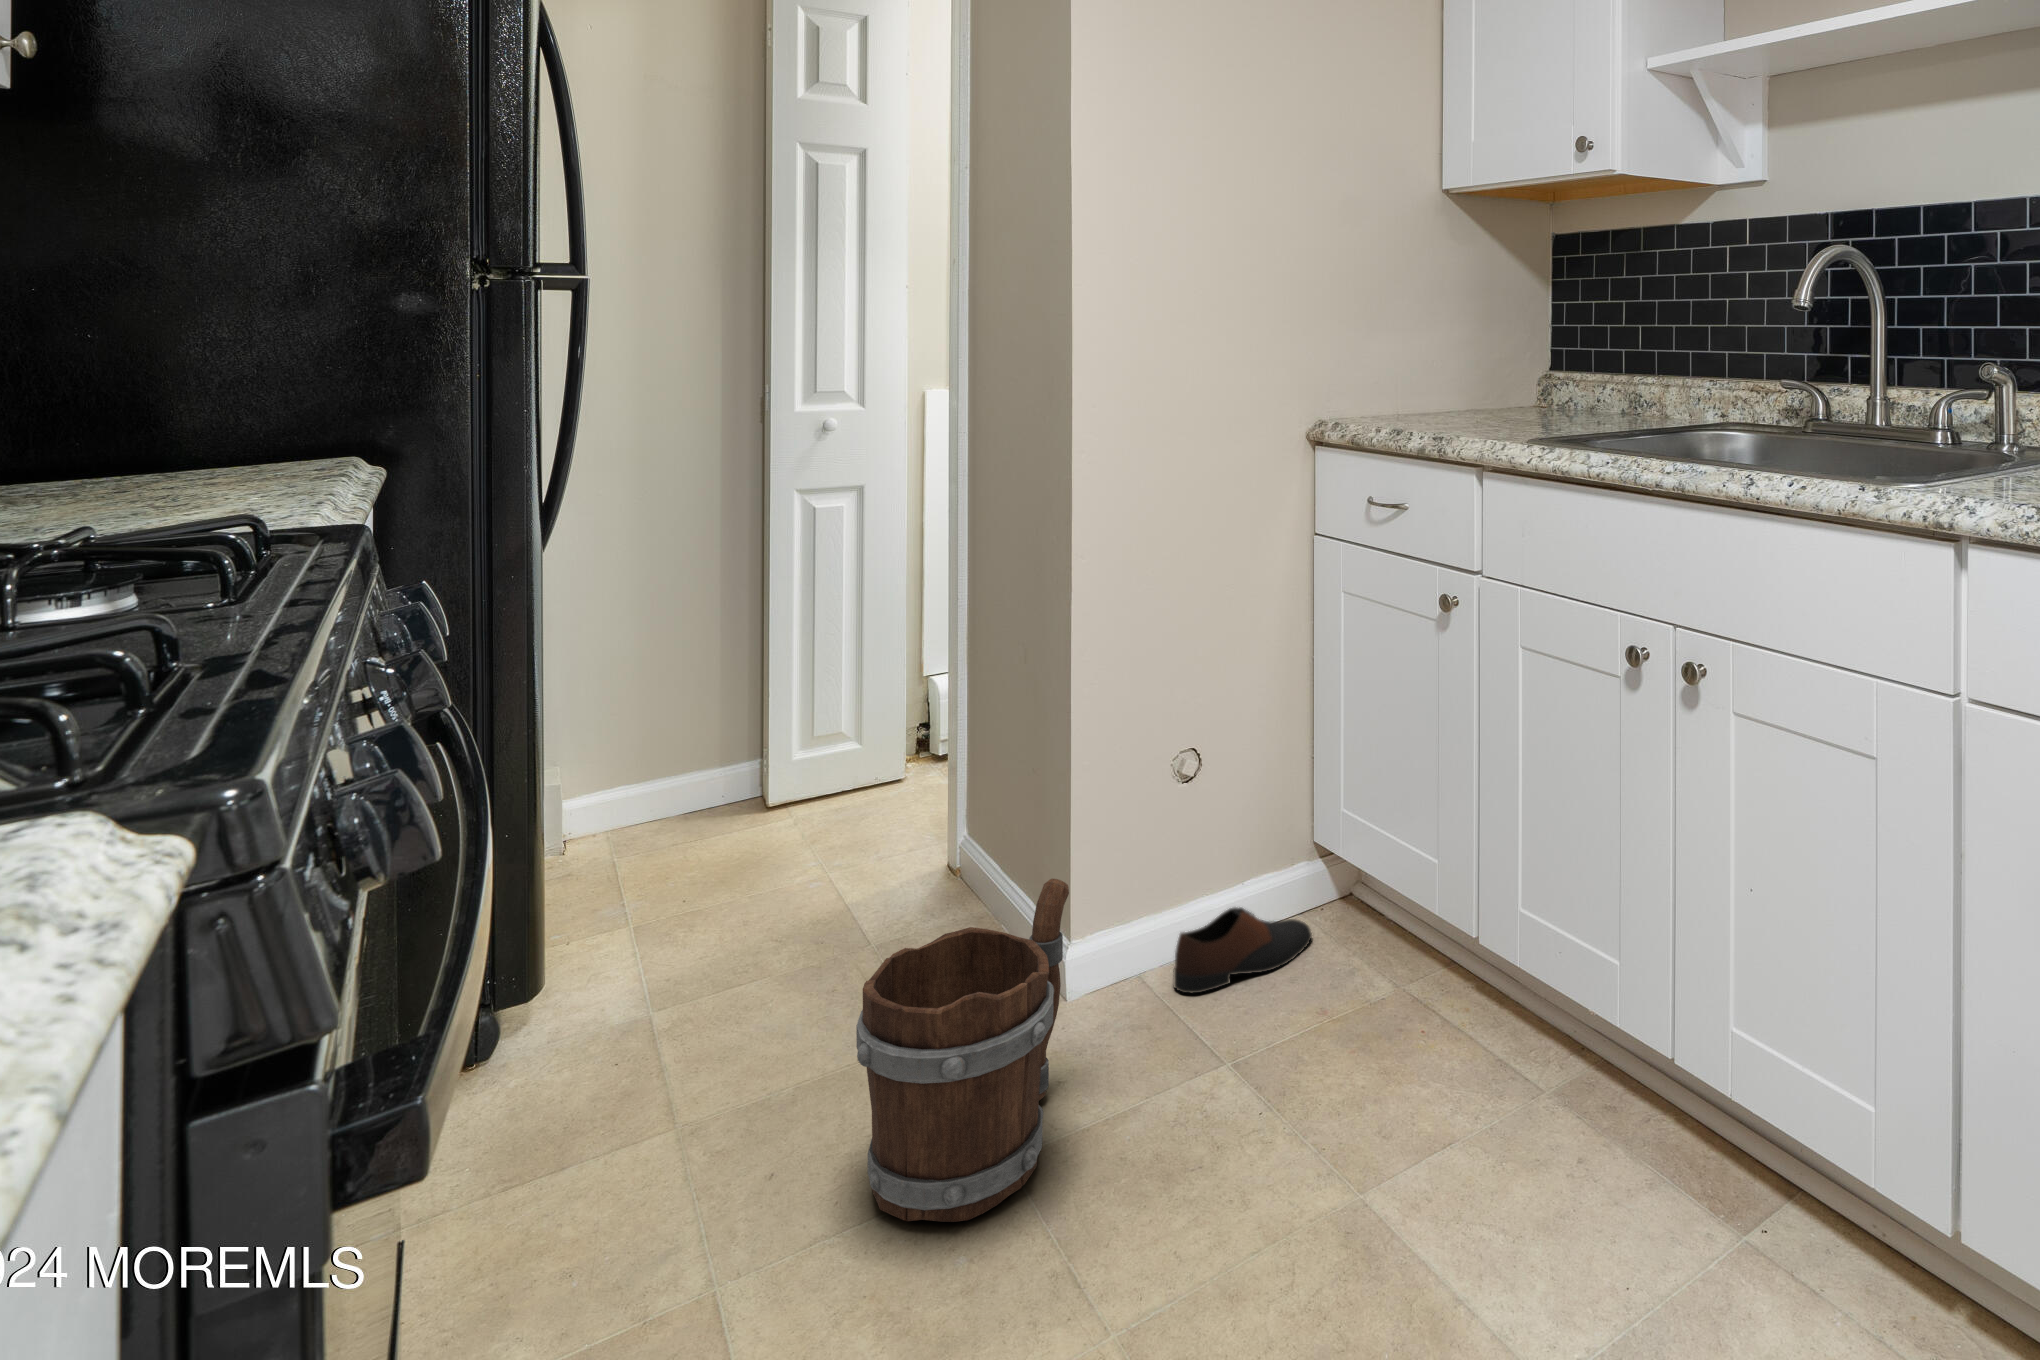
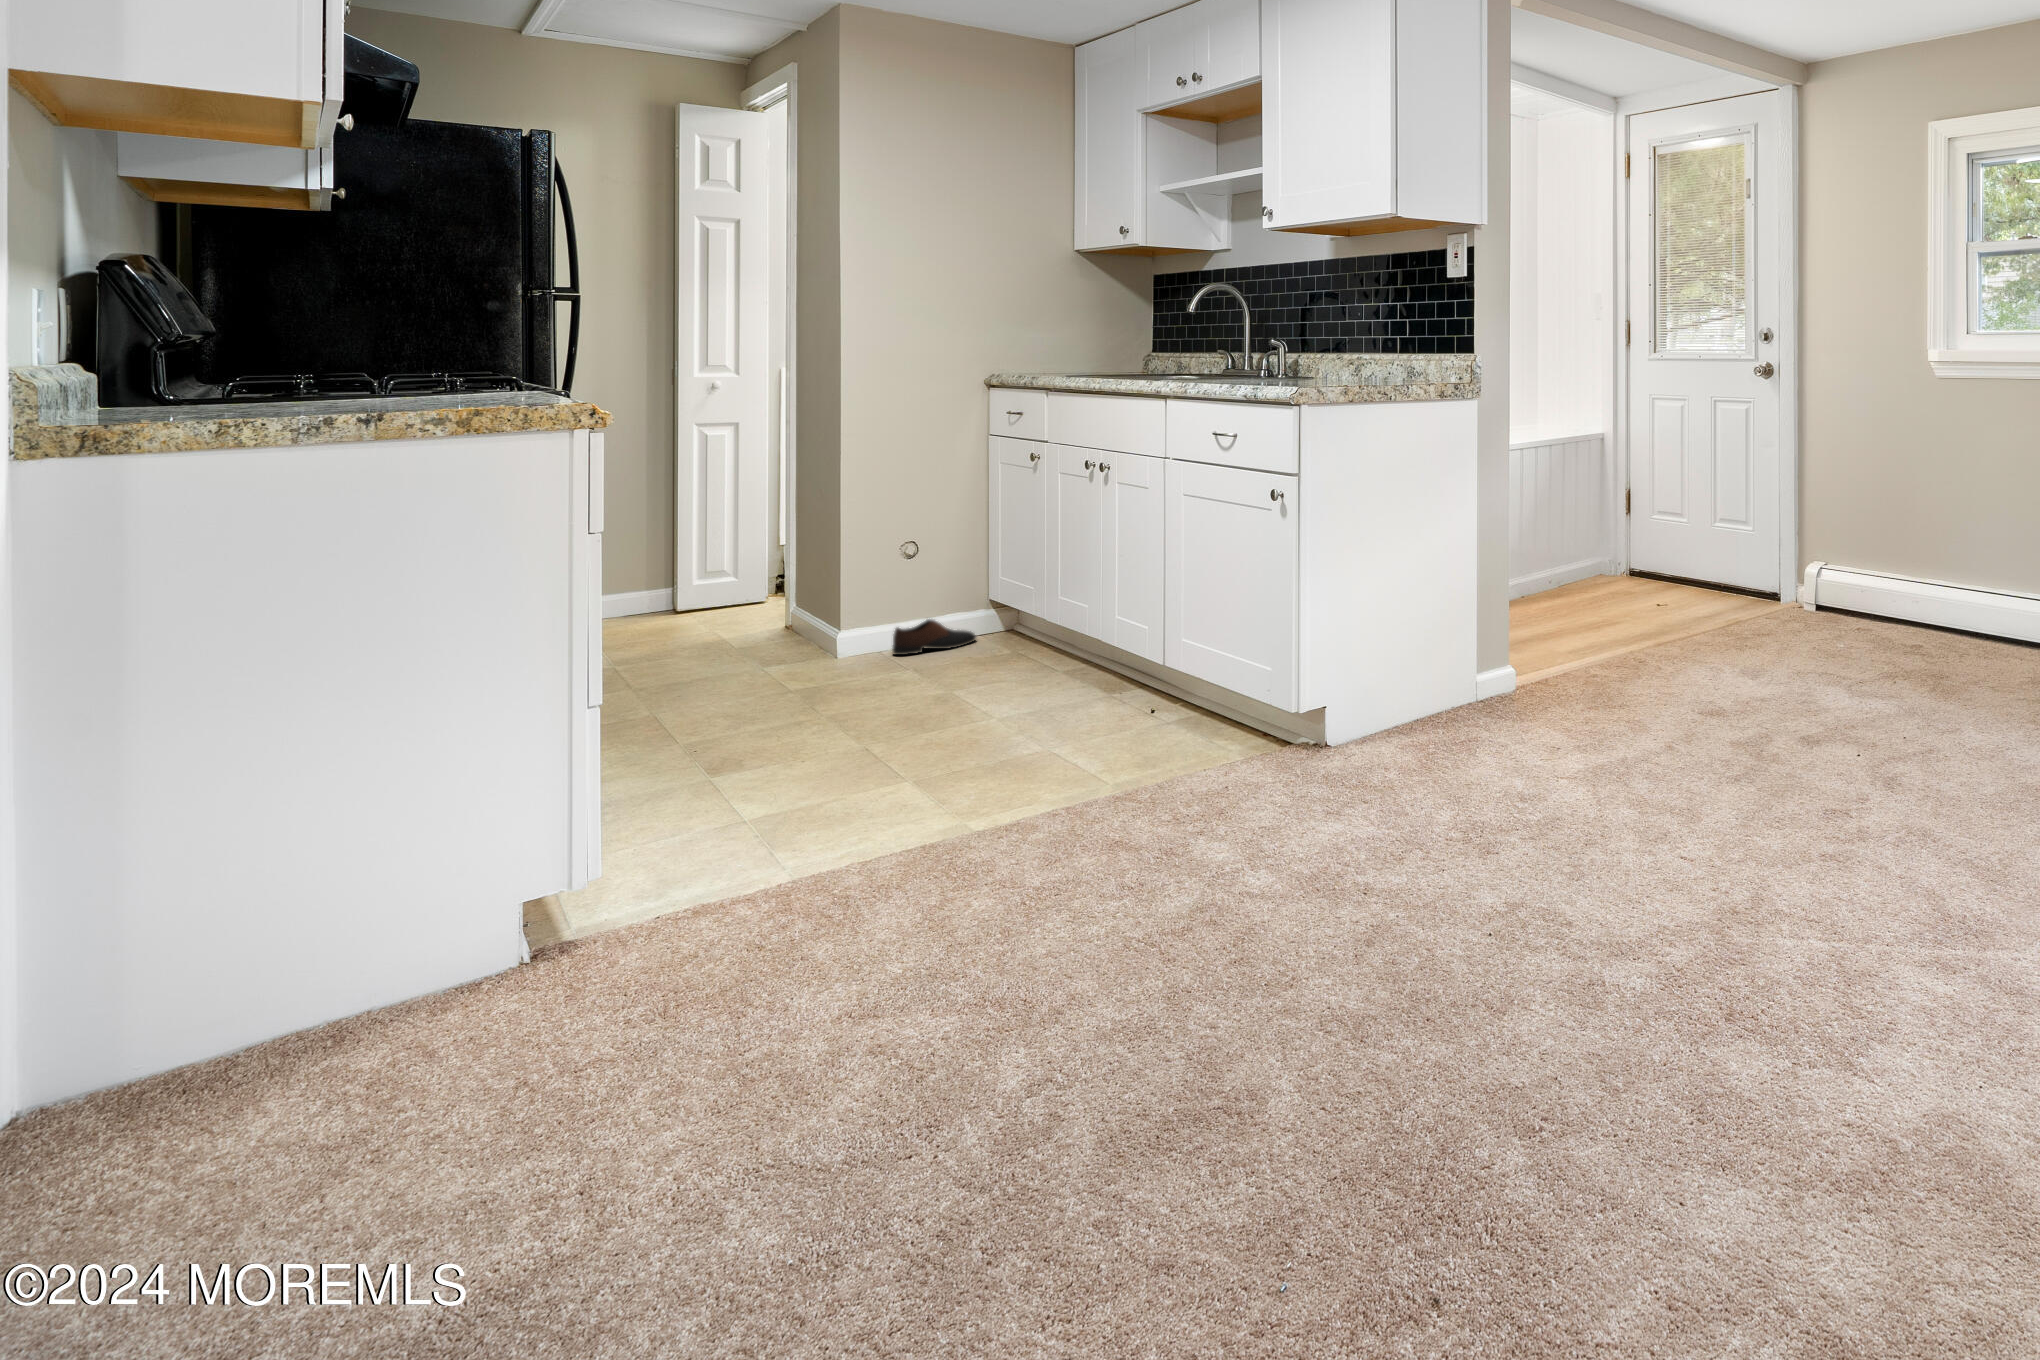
bucket: present [856,879,1069,1222] -> none [712,581,826,704]

